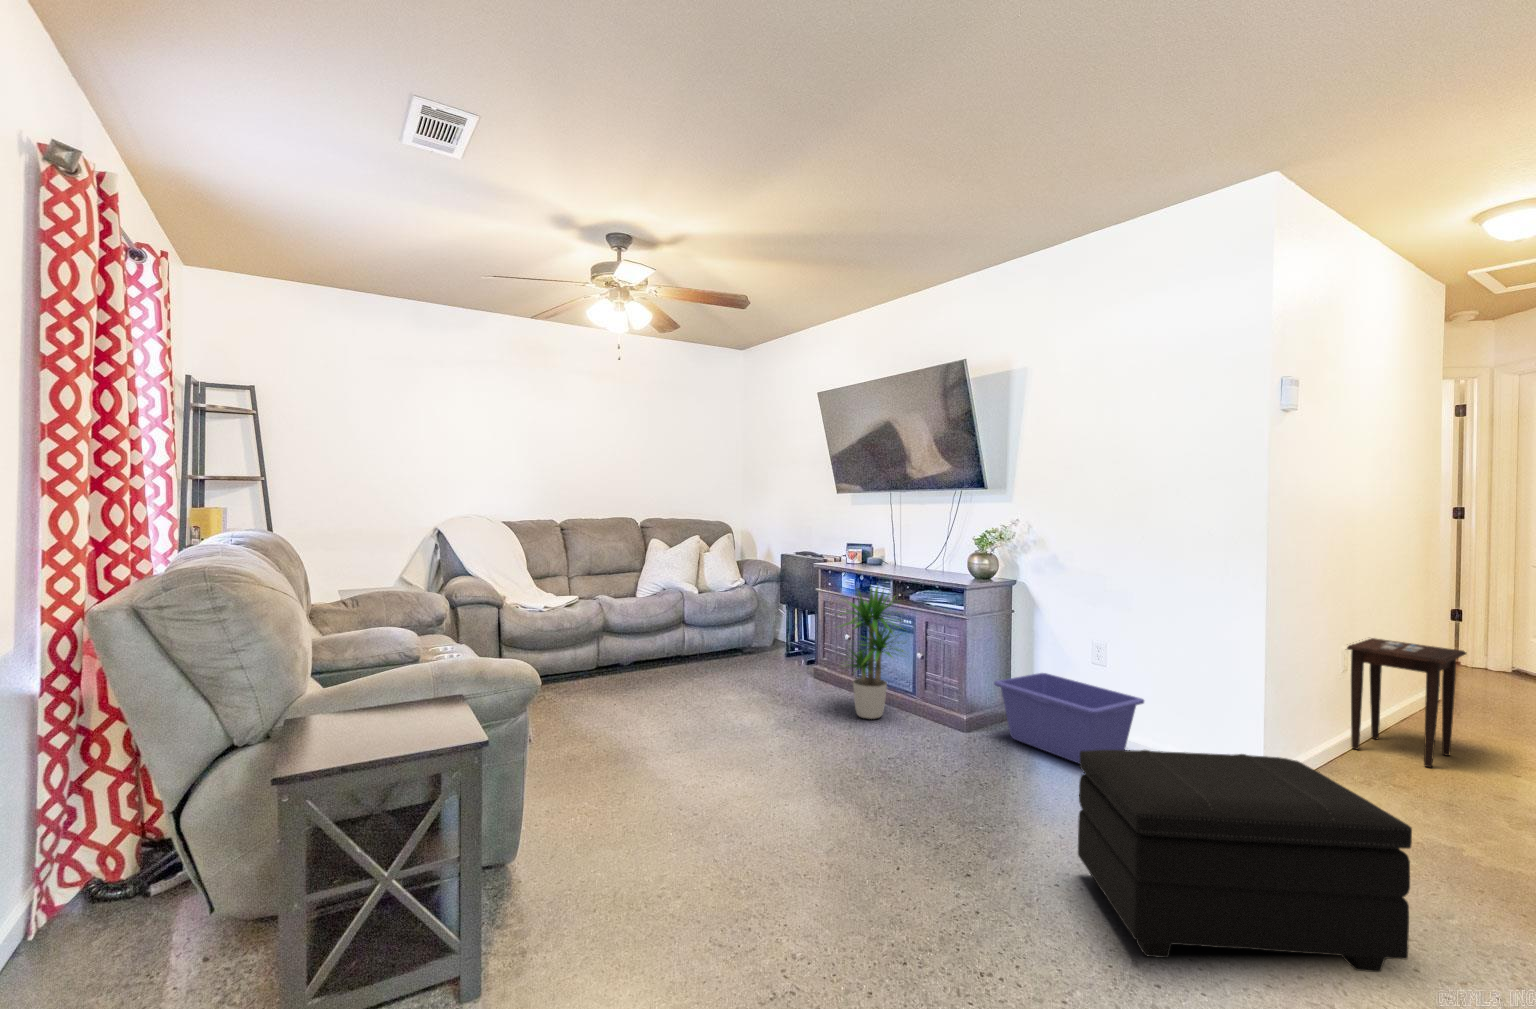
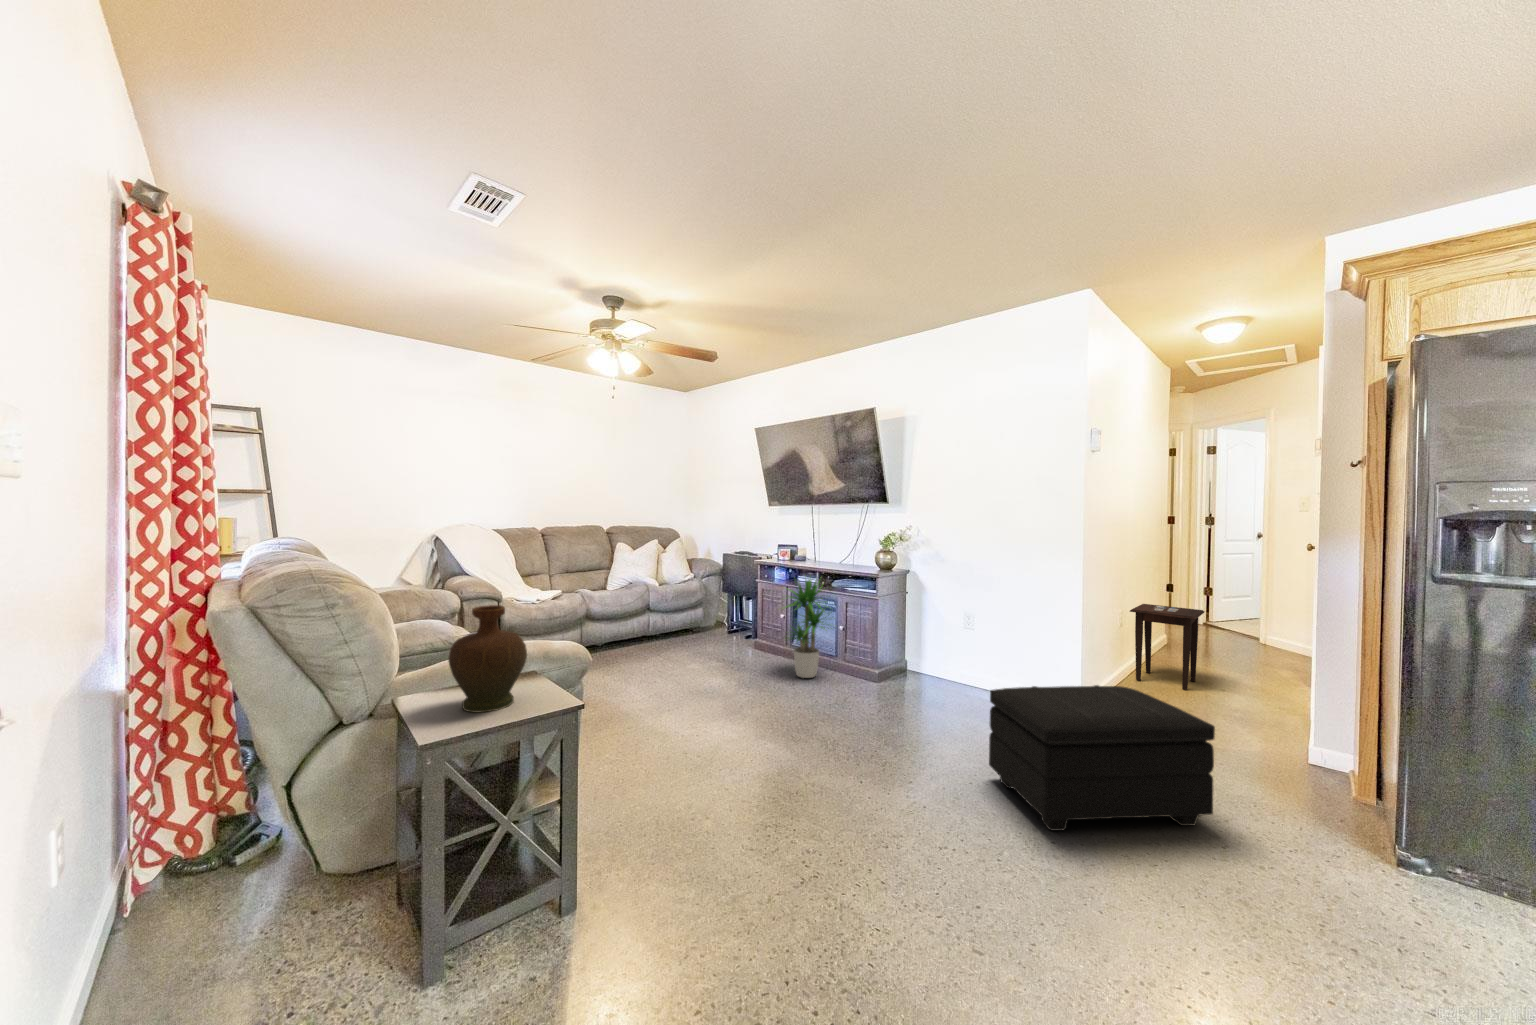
decorative vase: none [341,614,436,742] -> present [448,605,527,712]
storage bin: present [994,673,1144,763] -> none [901,637,1008,703]

